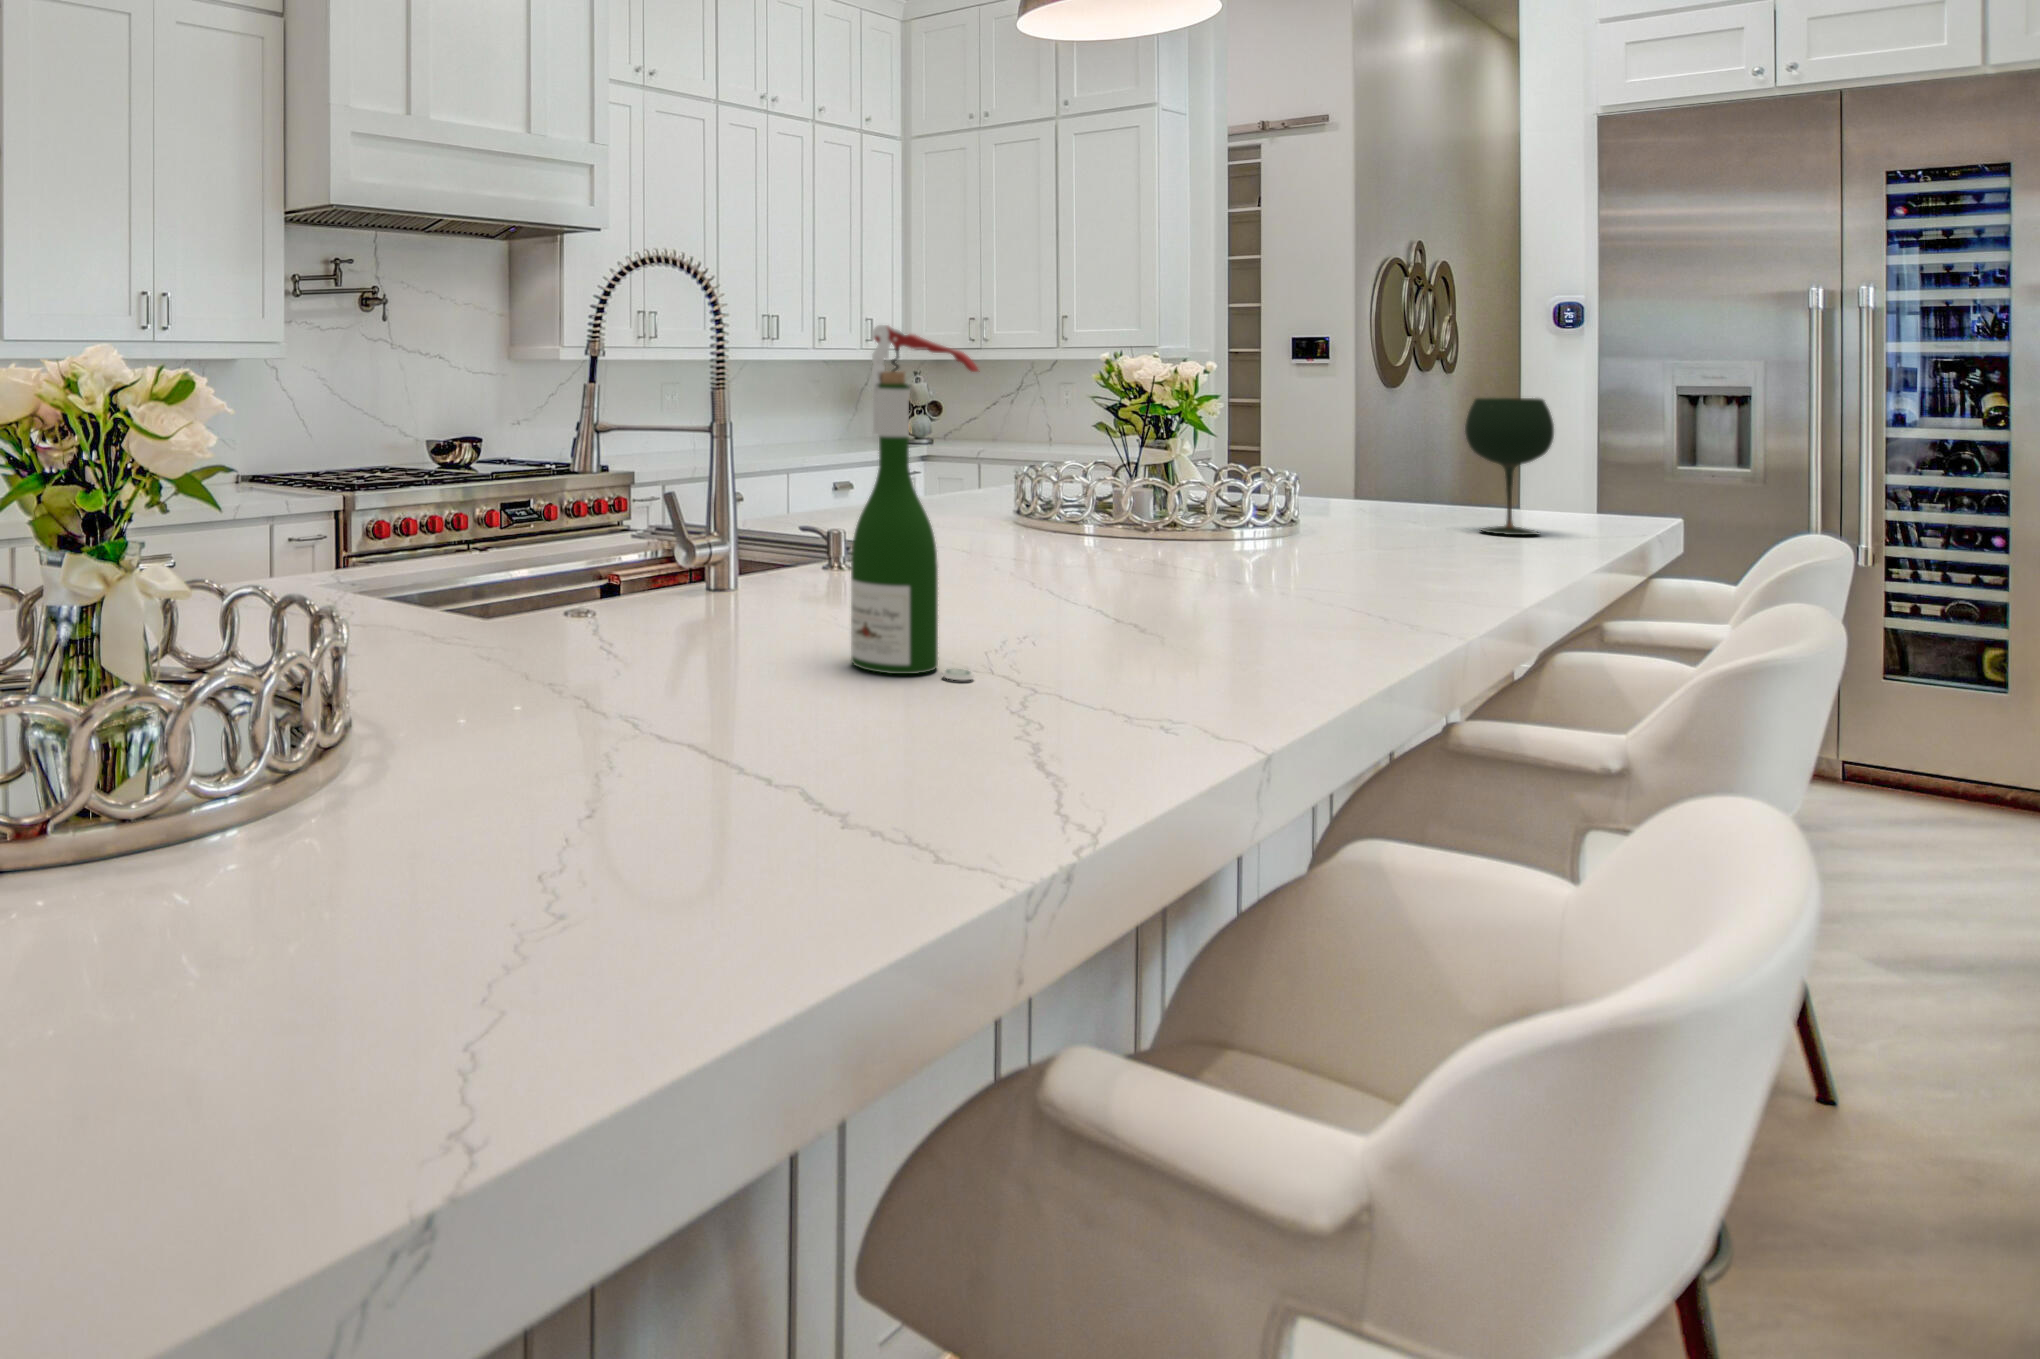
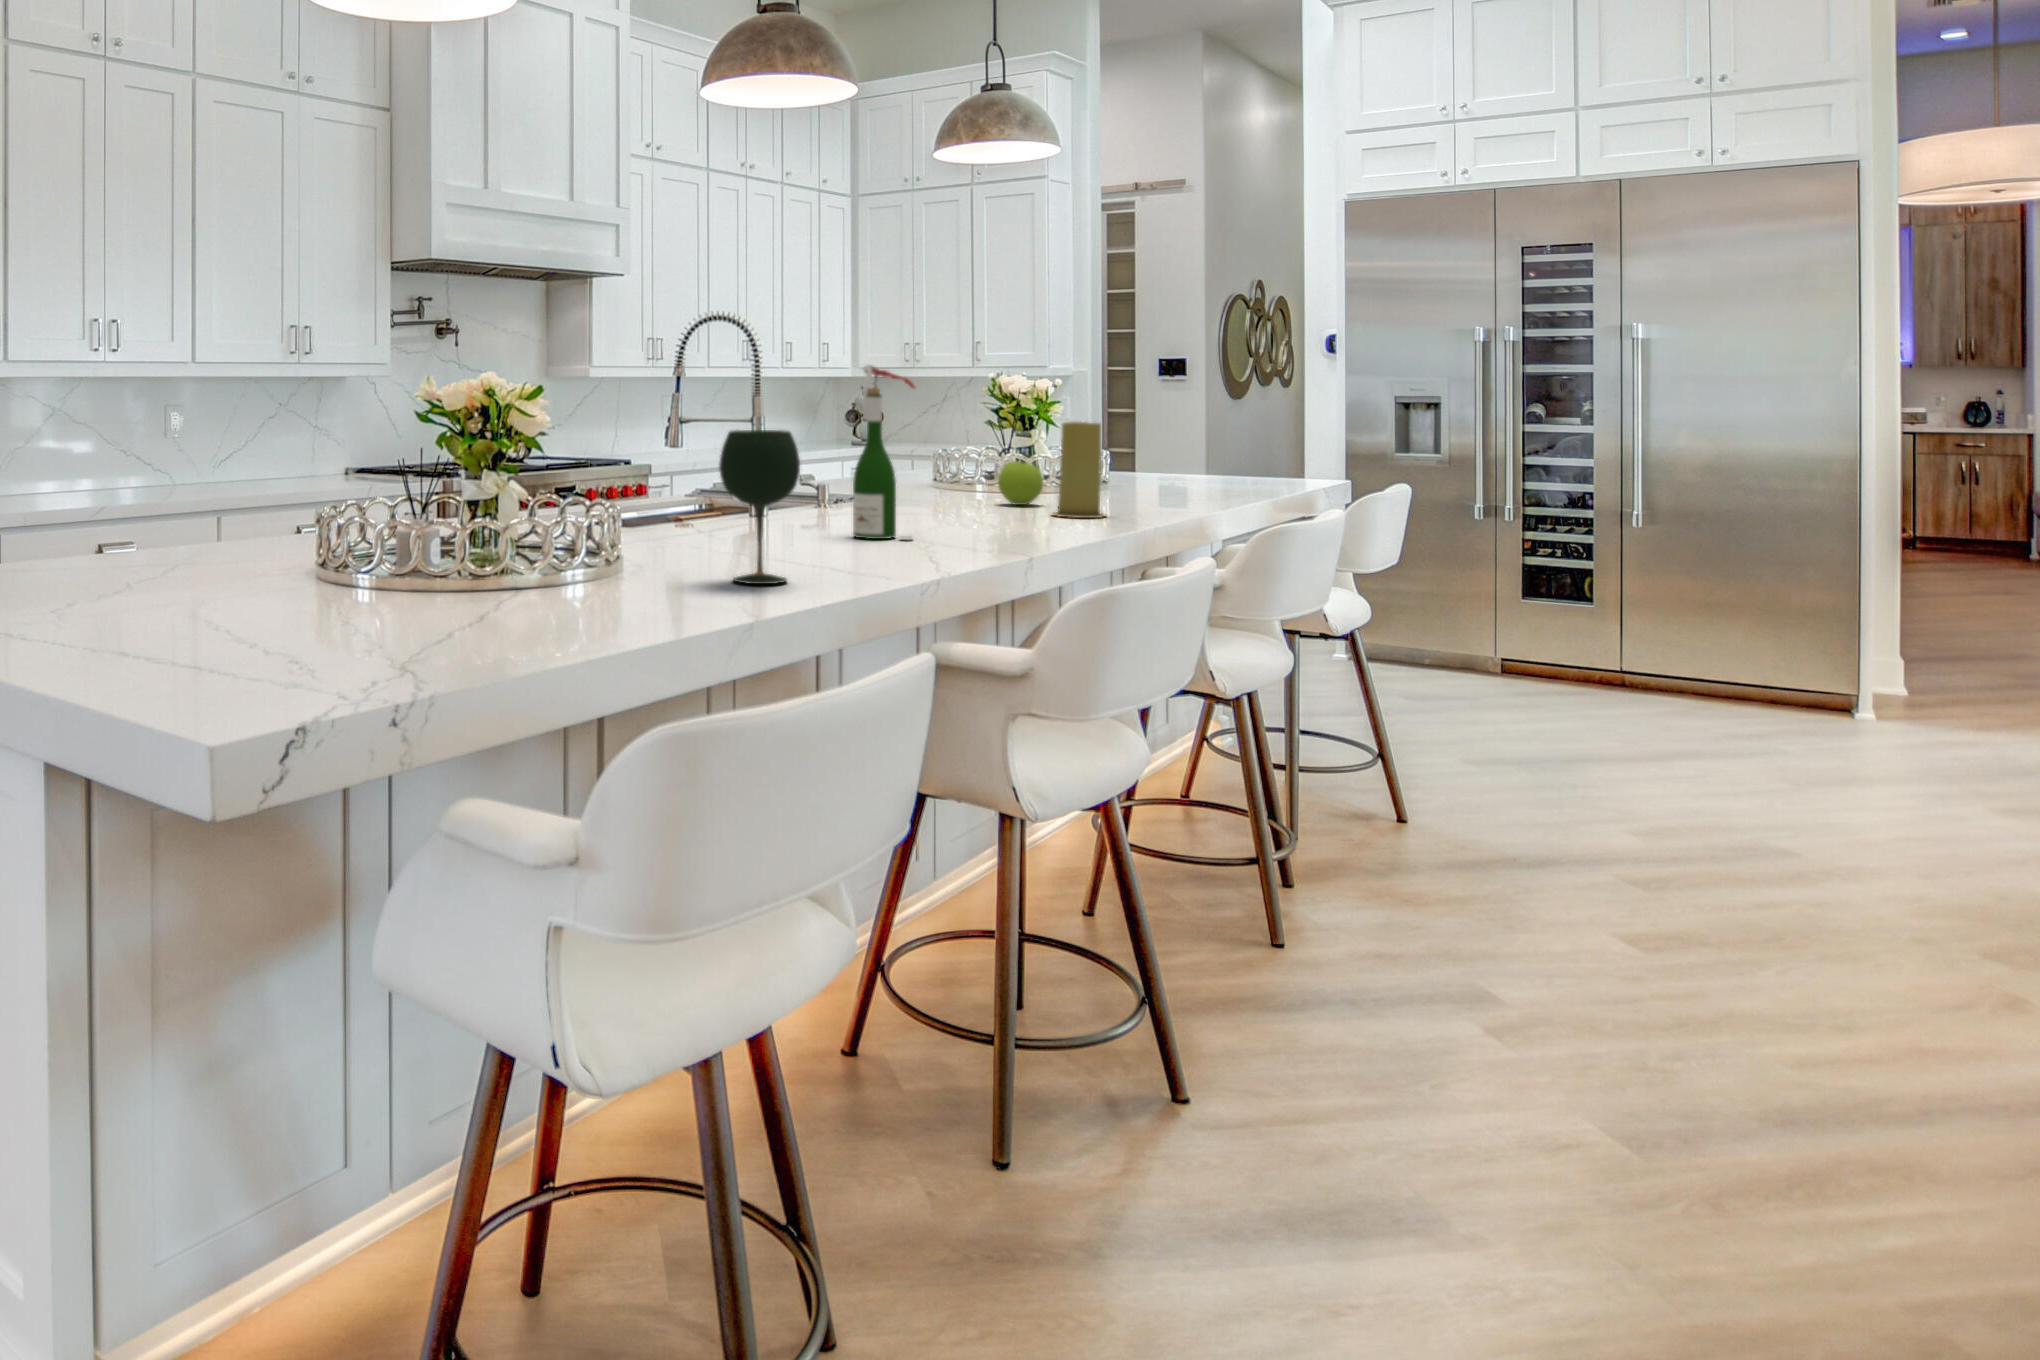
wine glass: present [1465,398,1554,535] -> present [719,430,800,584]
candle: none [1232,432,1344,613] -> present [1052,421,1106,518]
apple: none [1124,497,1207,572] -> present [998,461,1043,505]

